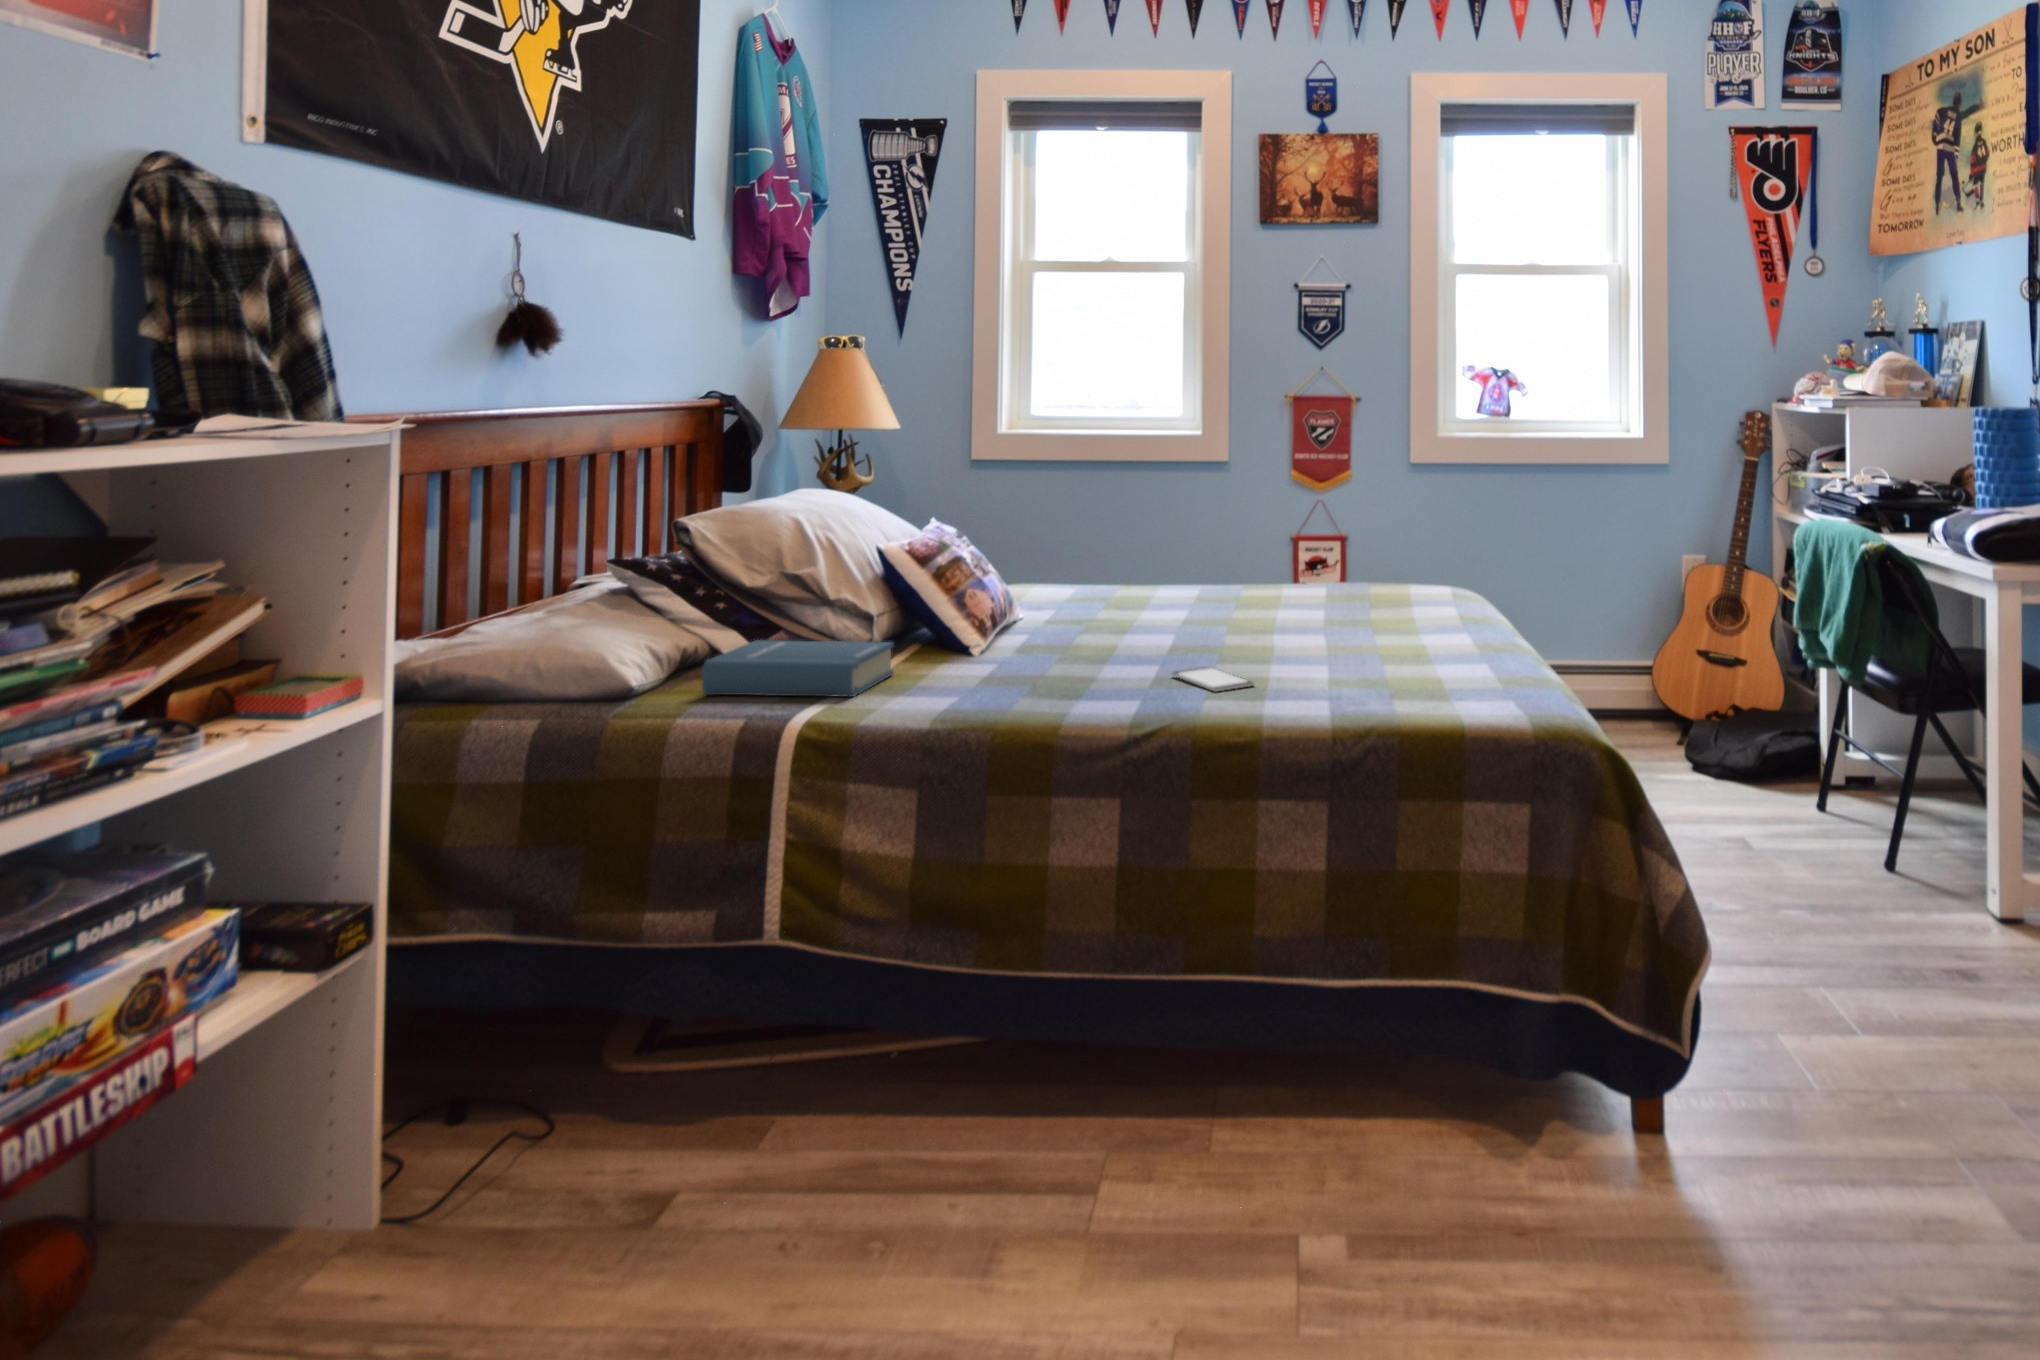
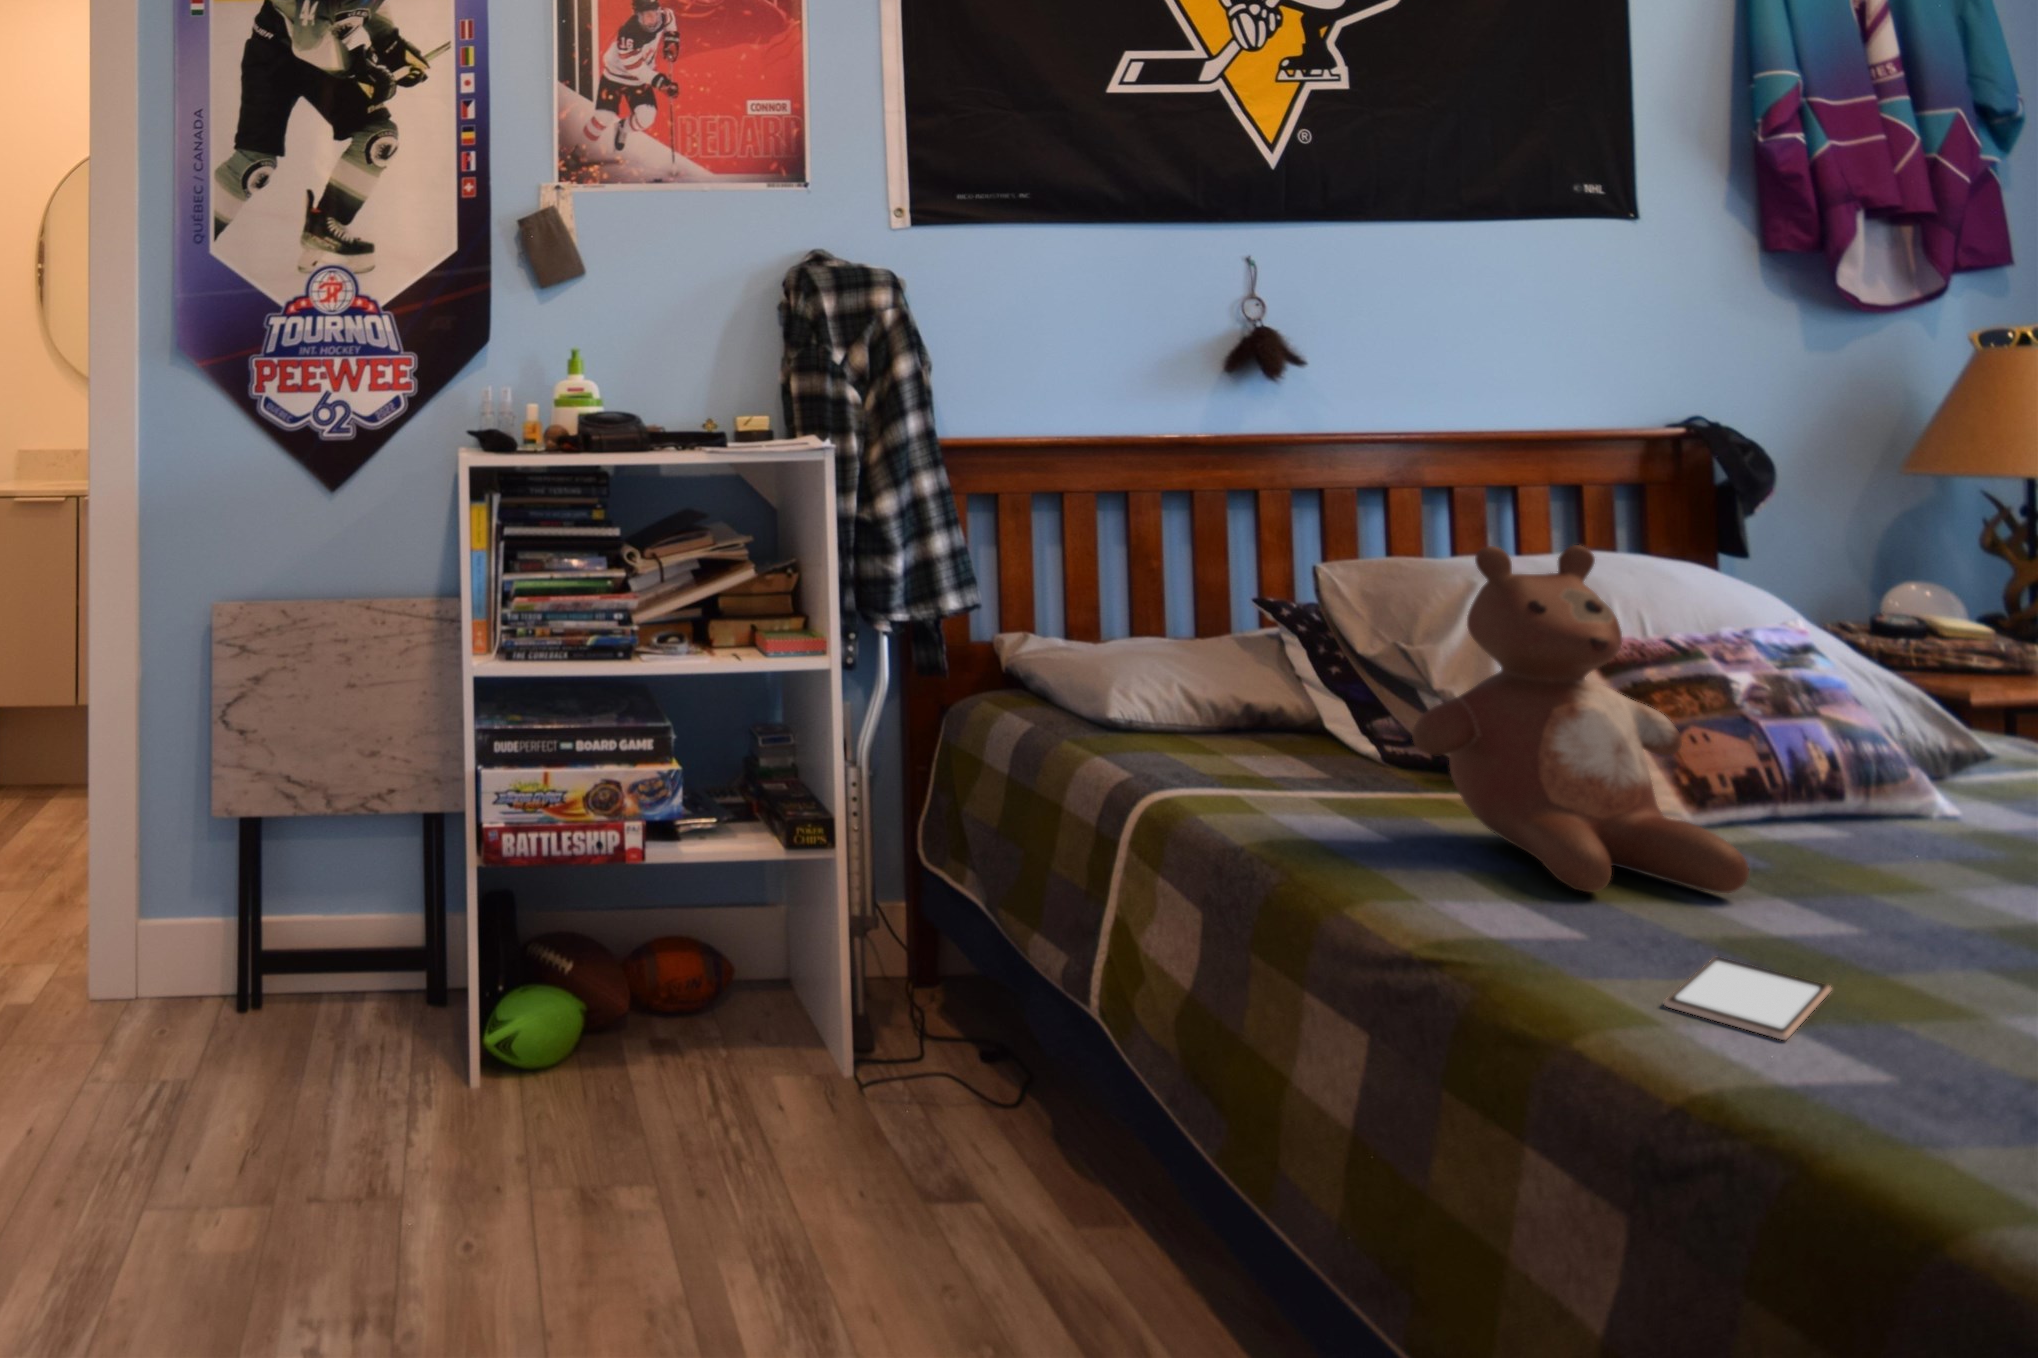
stuffed bear: none [959,466,1102,673] -> present [1412,545,1749,893]
hardback book: present [702,640,894,697] -> none [1168,714,1396,804]

